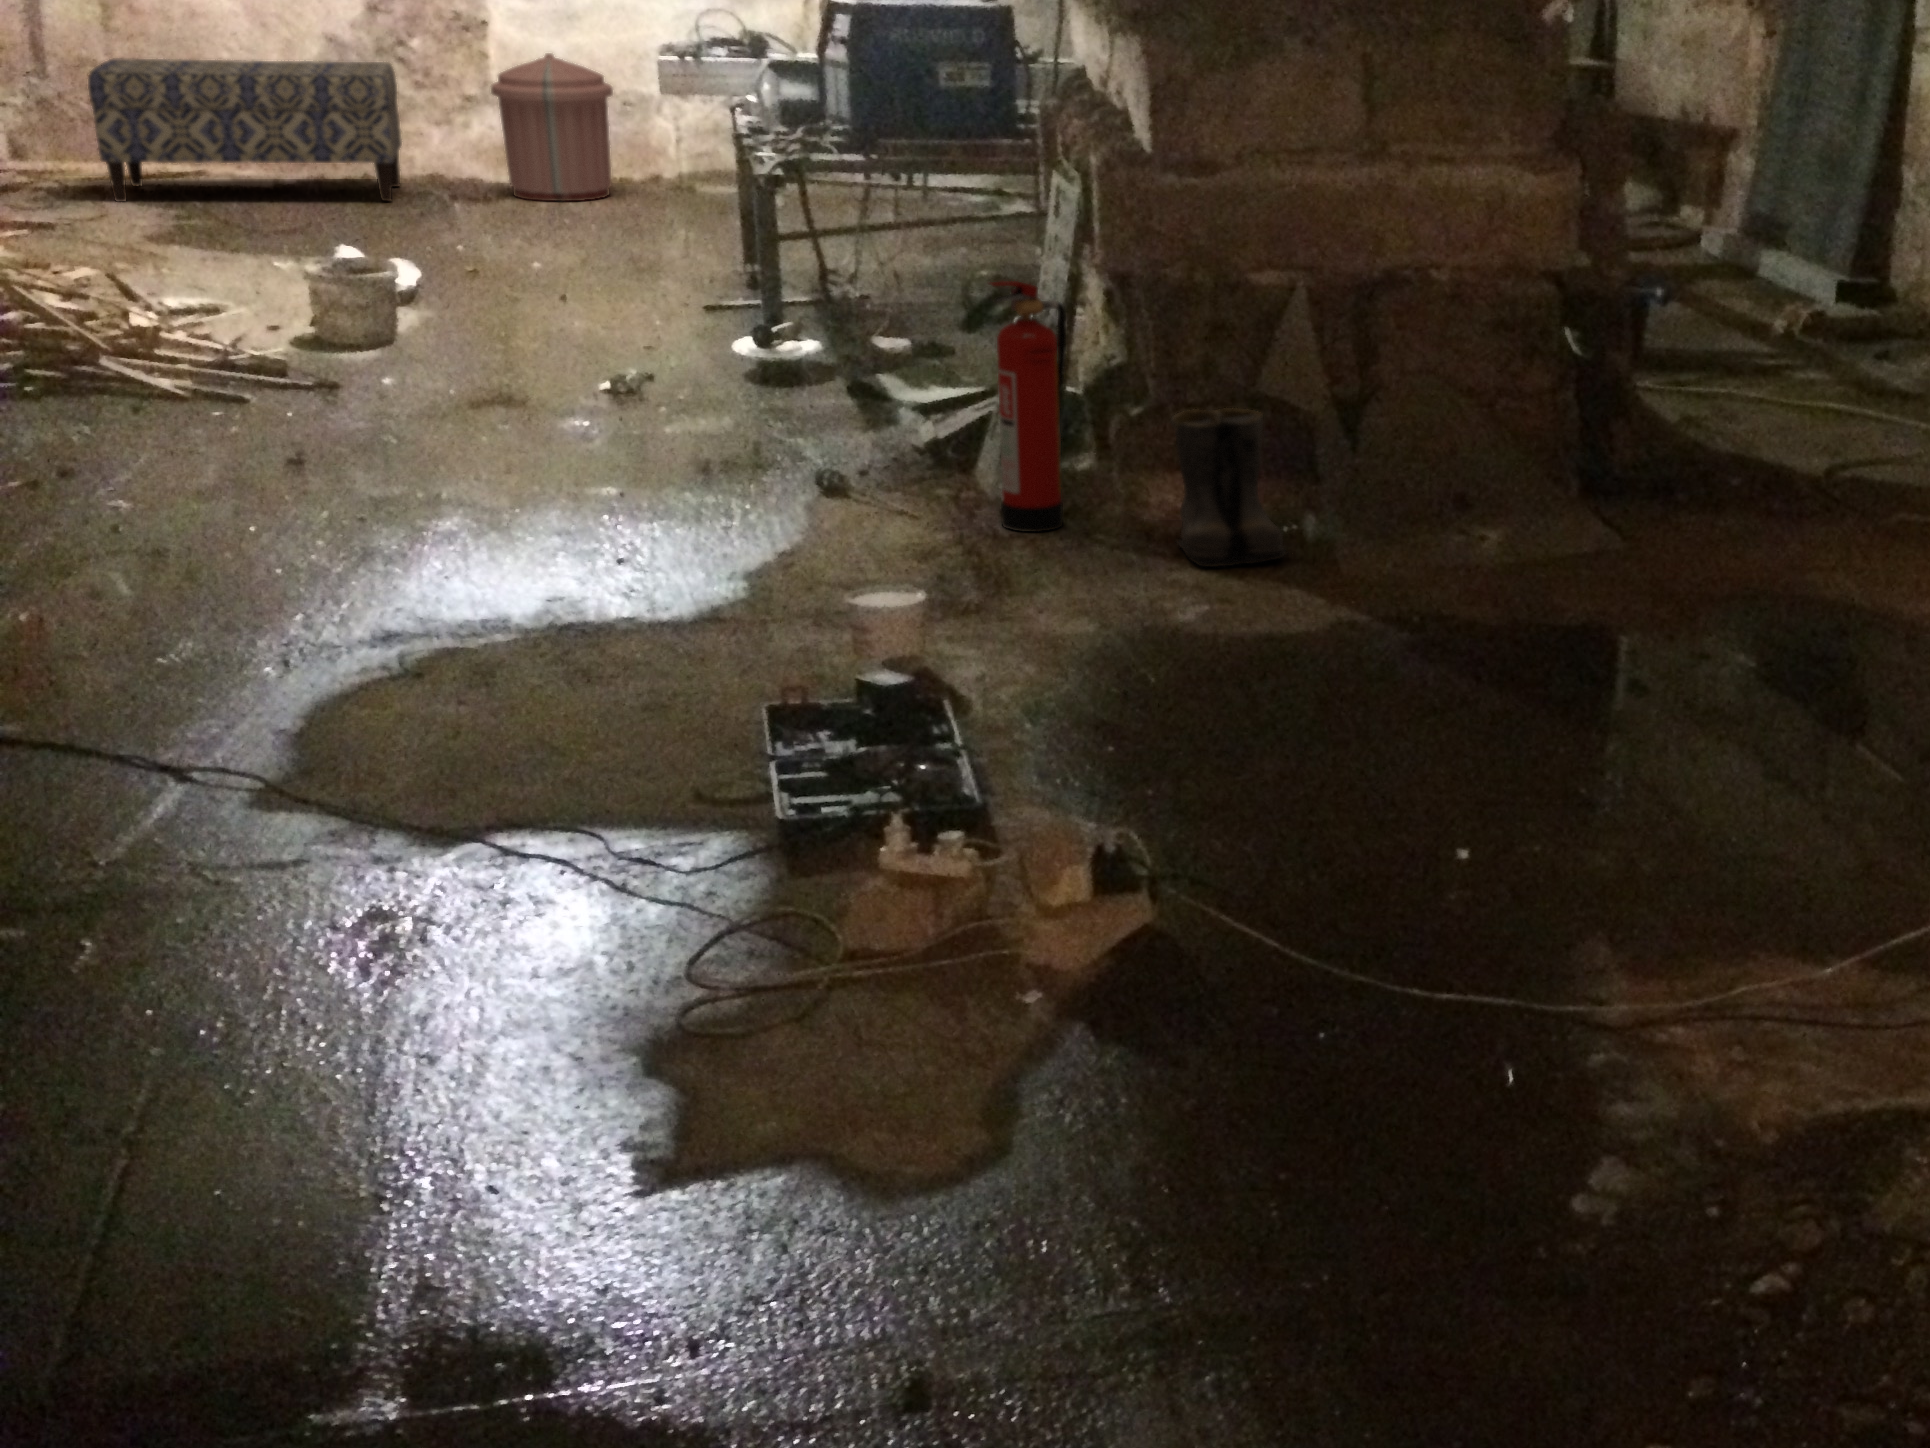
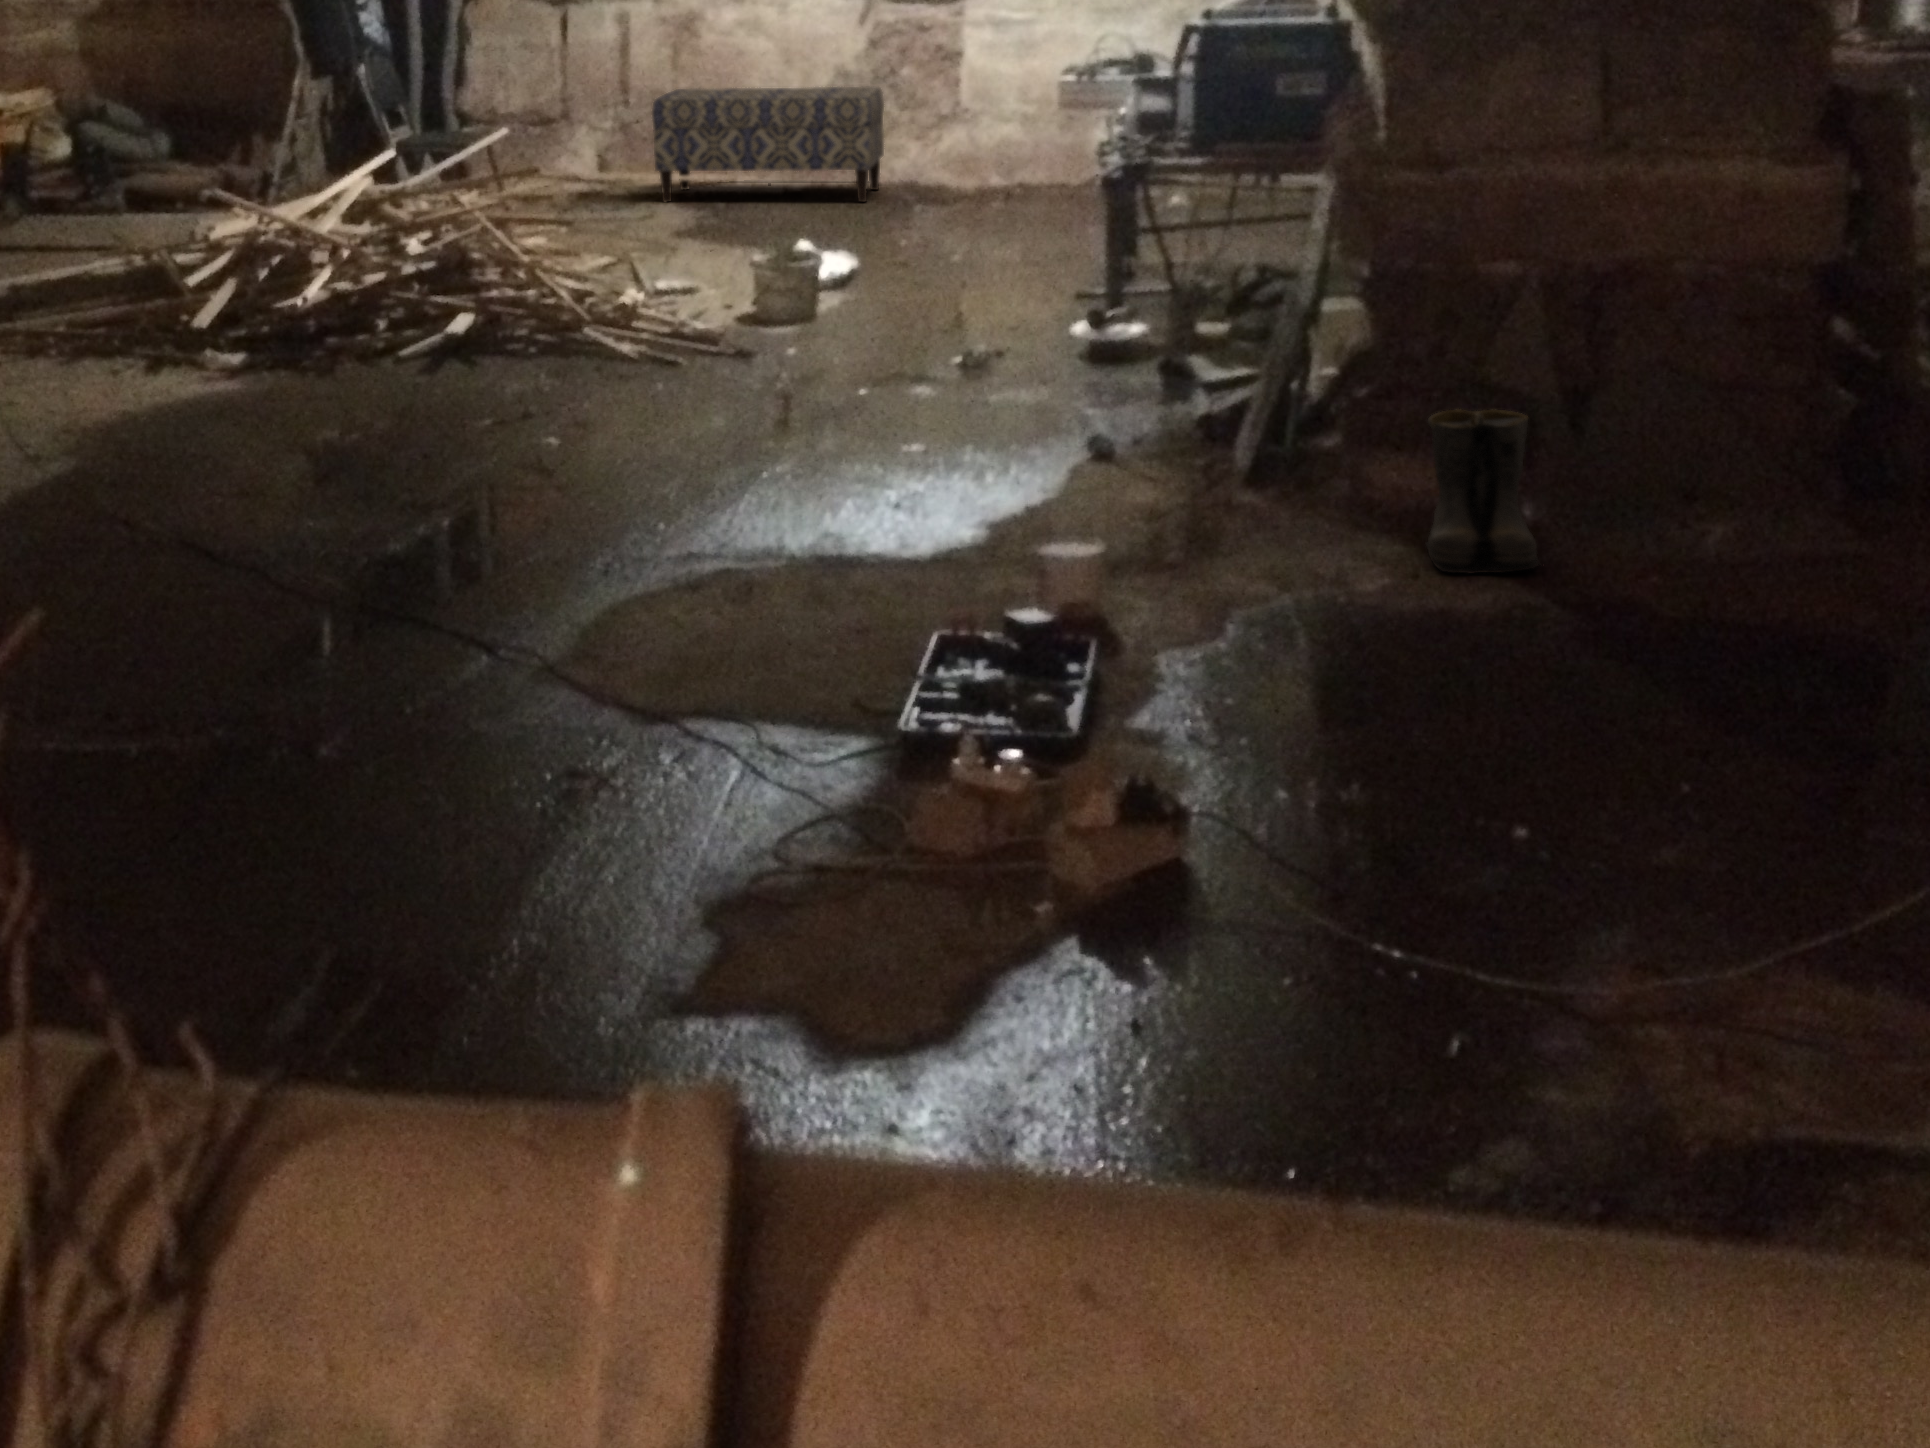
trash can: present [491,53,613,201] -> none [954,75,1054,202]
fire extinguisher: present [990,281,1066,532] -> none [1255,277,1334,524]

